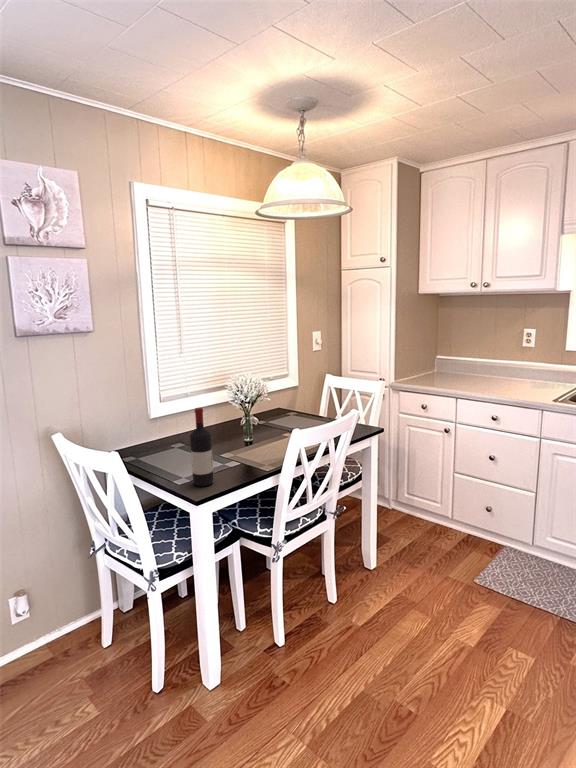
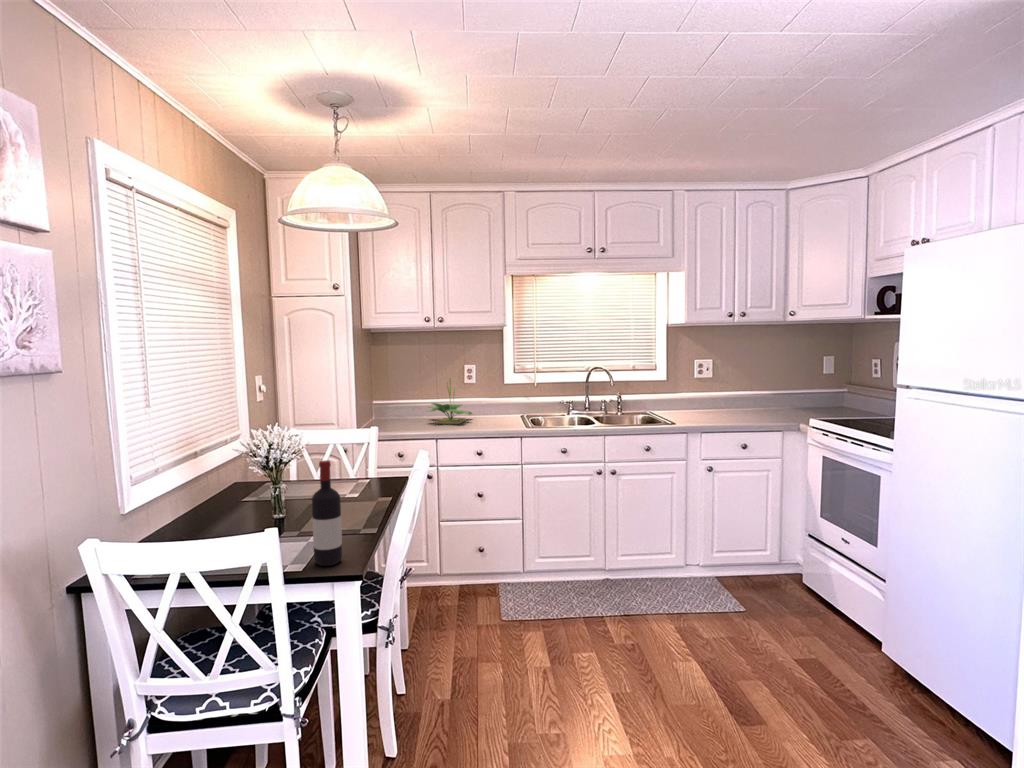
potted plant: none [465,338,519,387] -> present [428,382,472,424]

